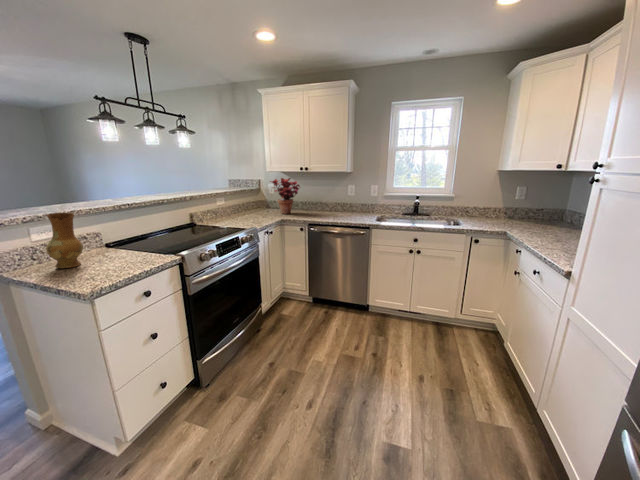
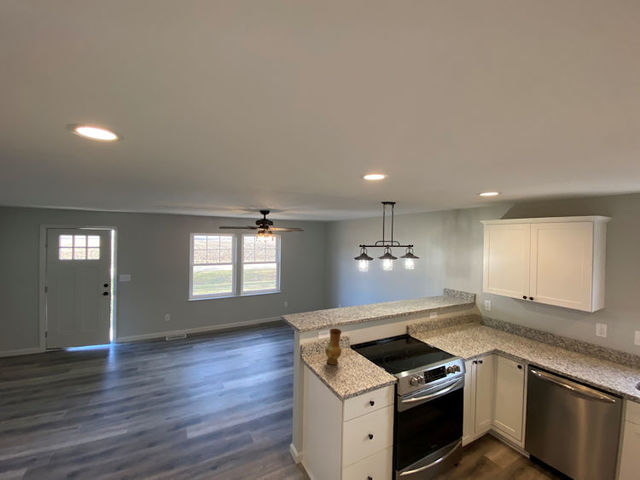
potted plant: present [270,178,300,214] -> none [485,301,525,341]

